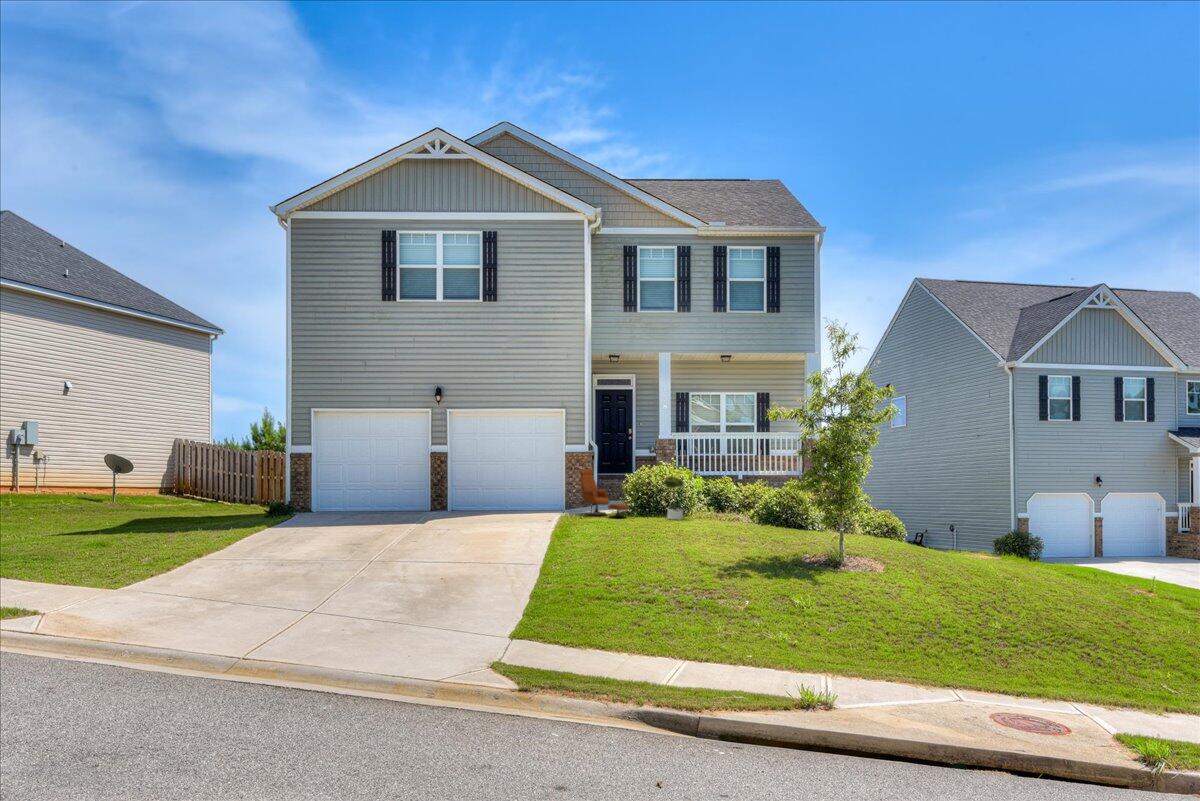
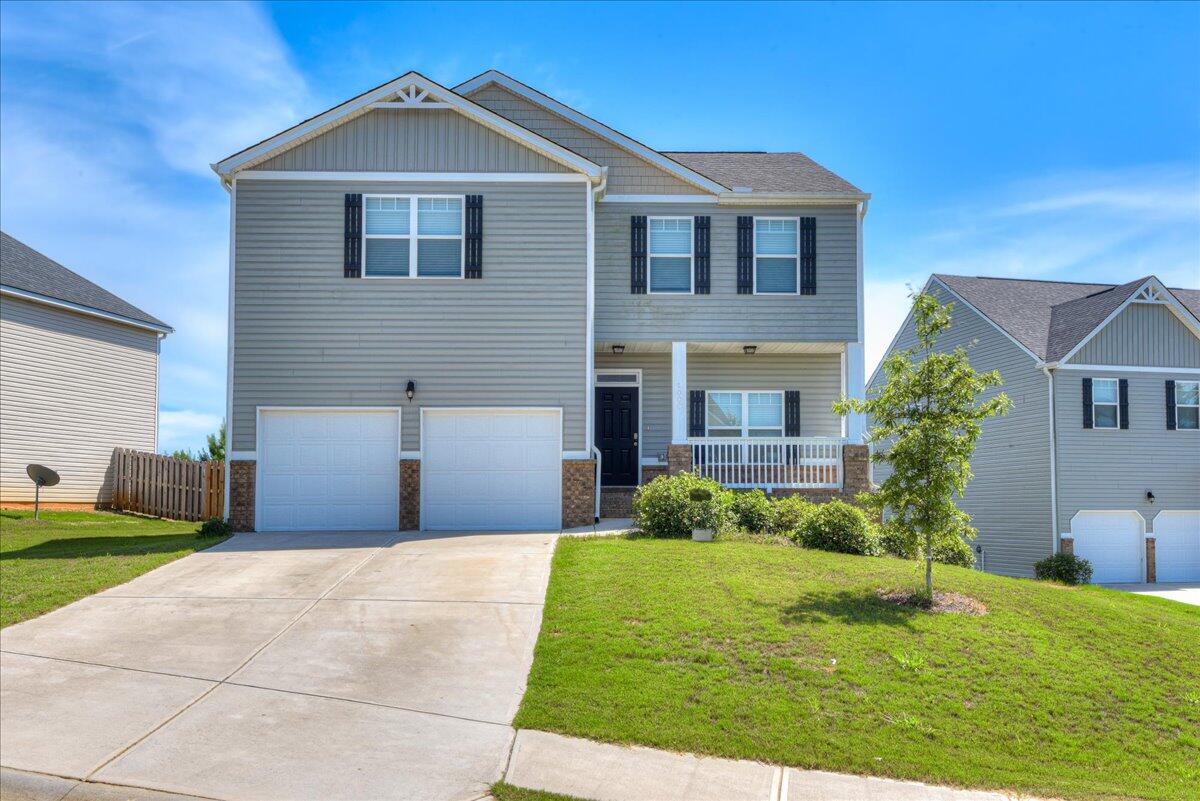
lounge chair: present [580,469,628,517] -> none [583,479,644,540]

